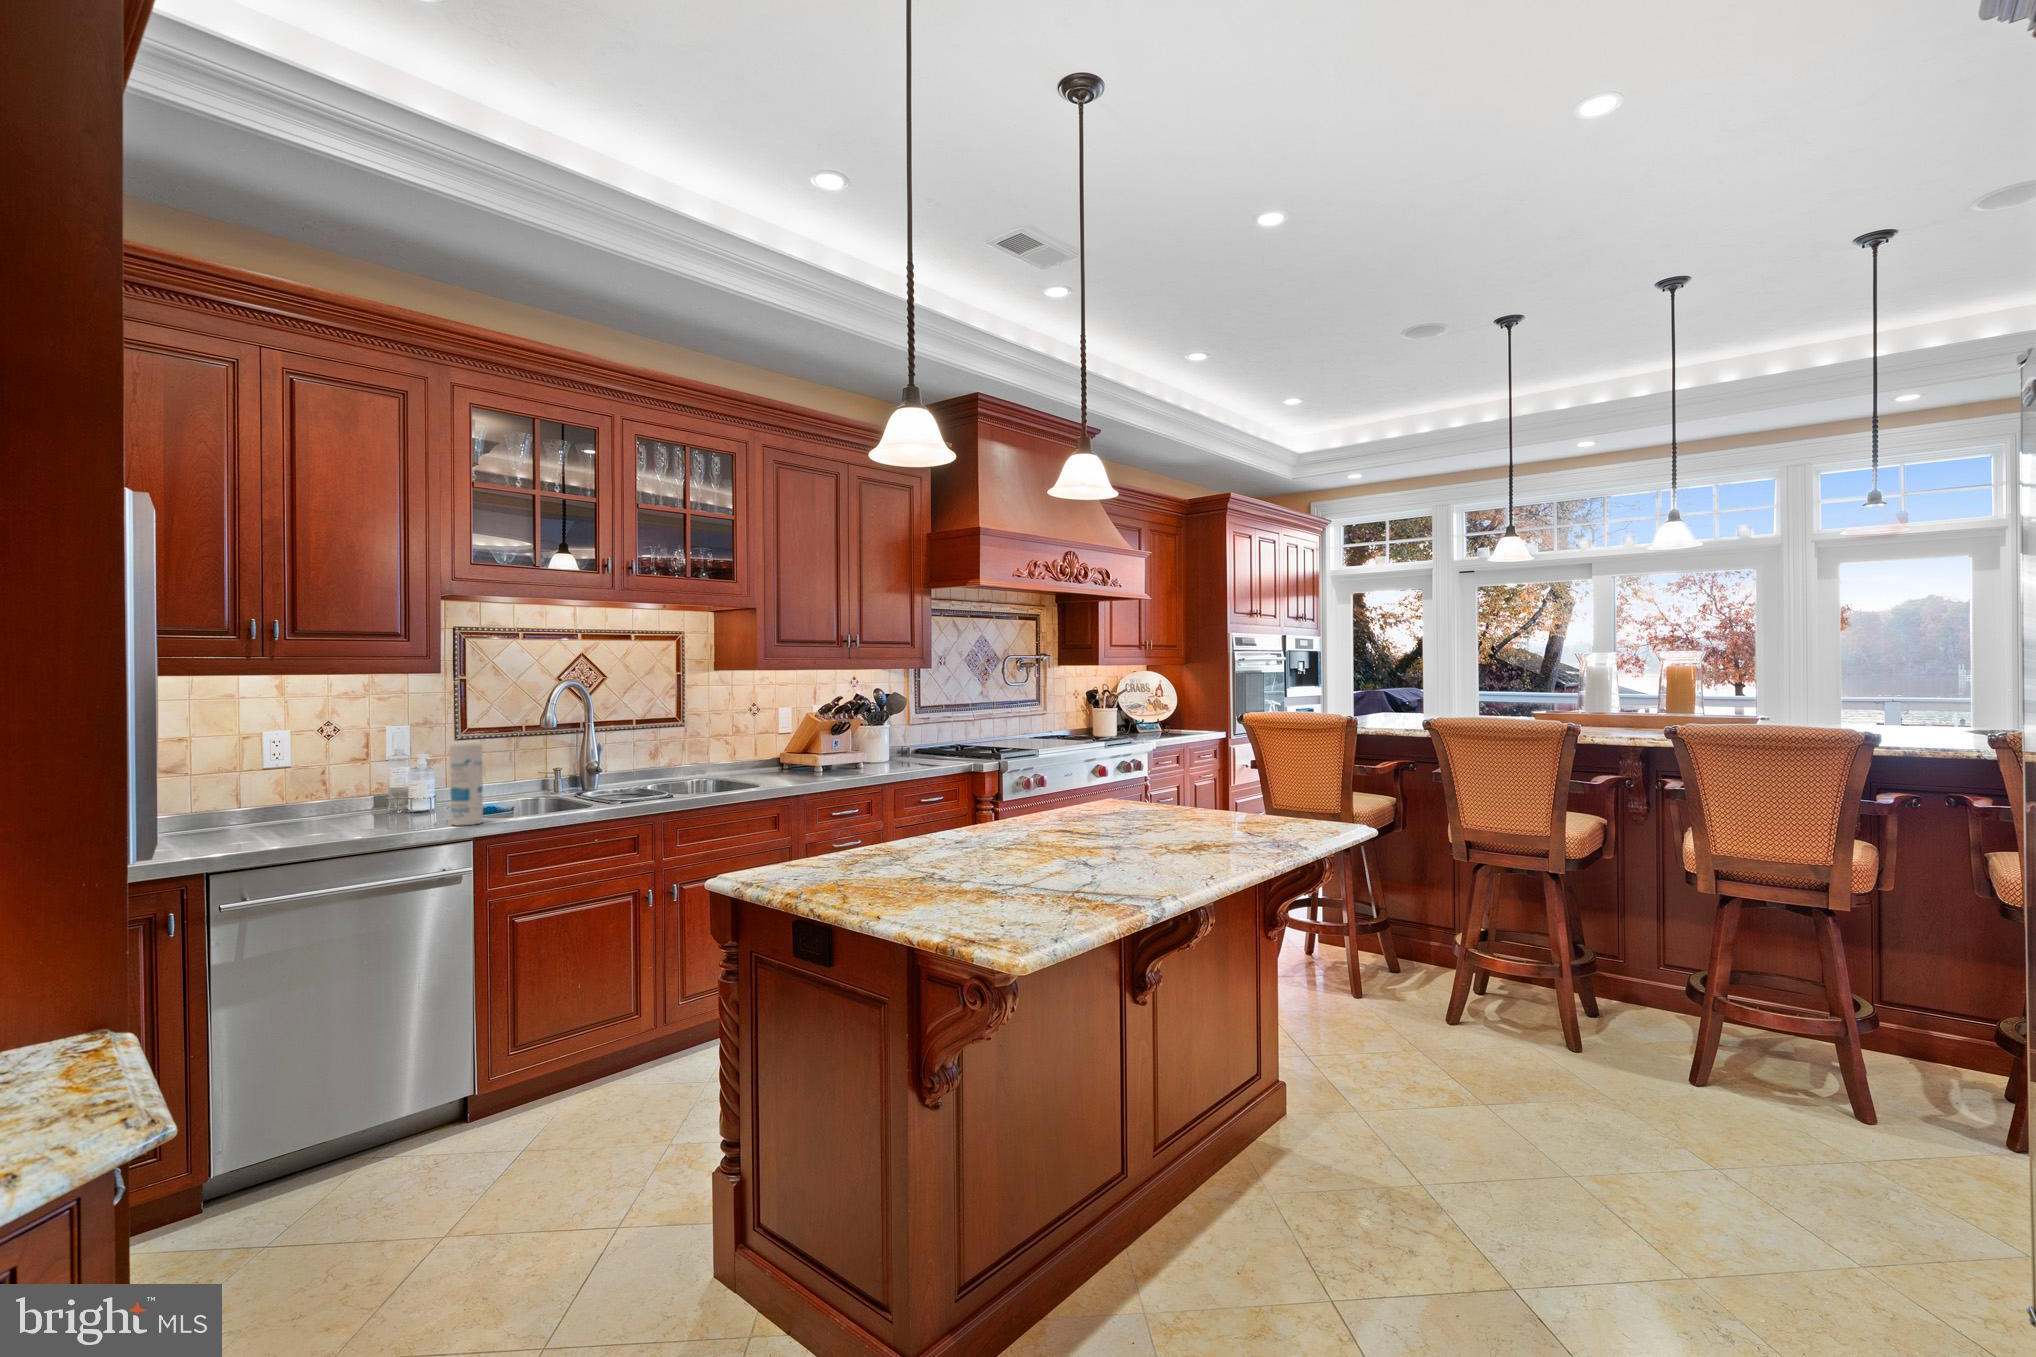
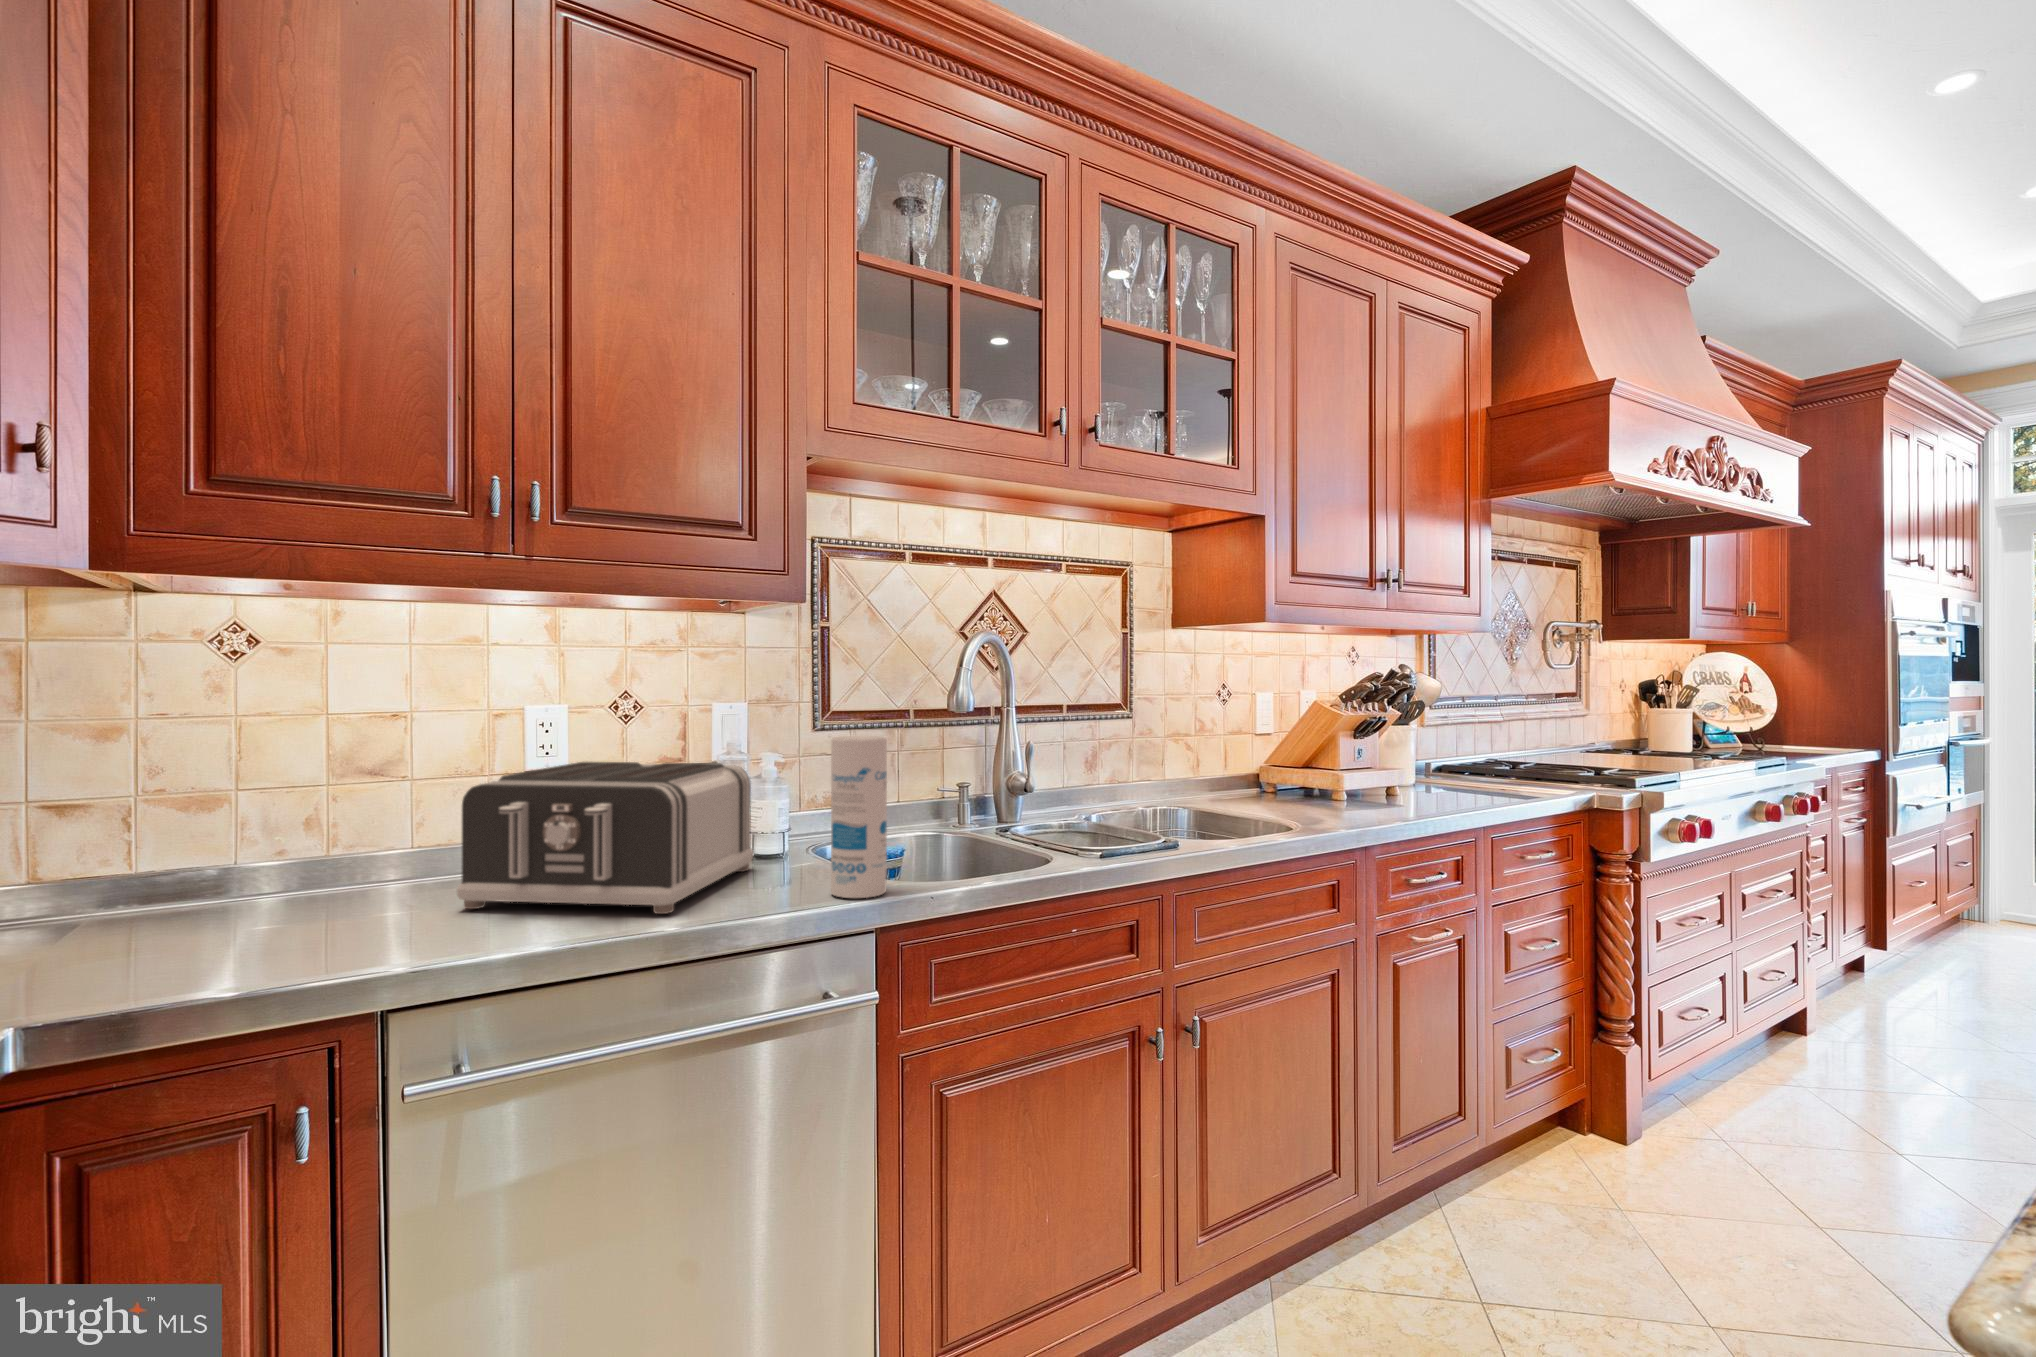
toaster: none [231,761,410,839] -> present [457,762,753,914]

